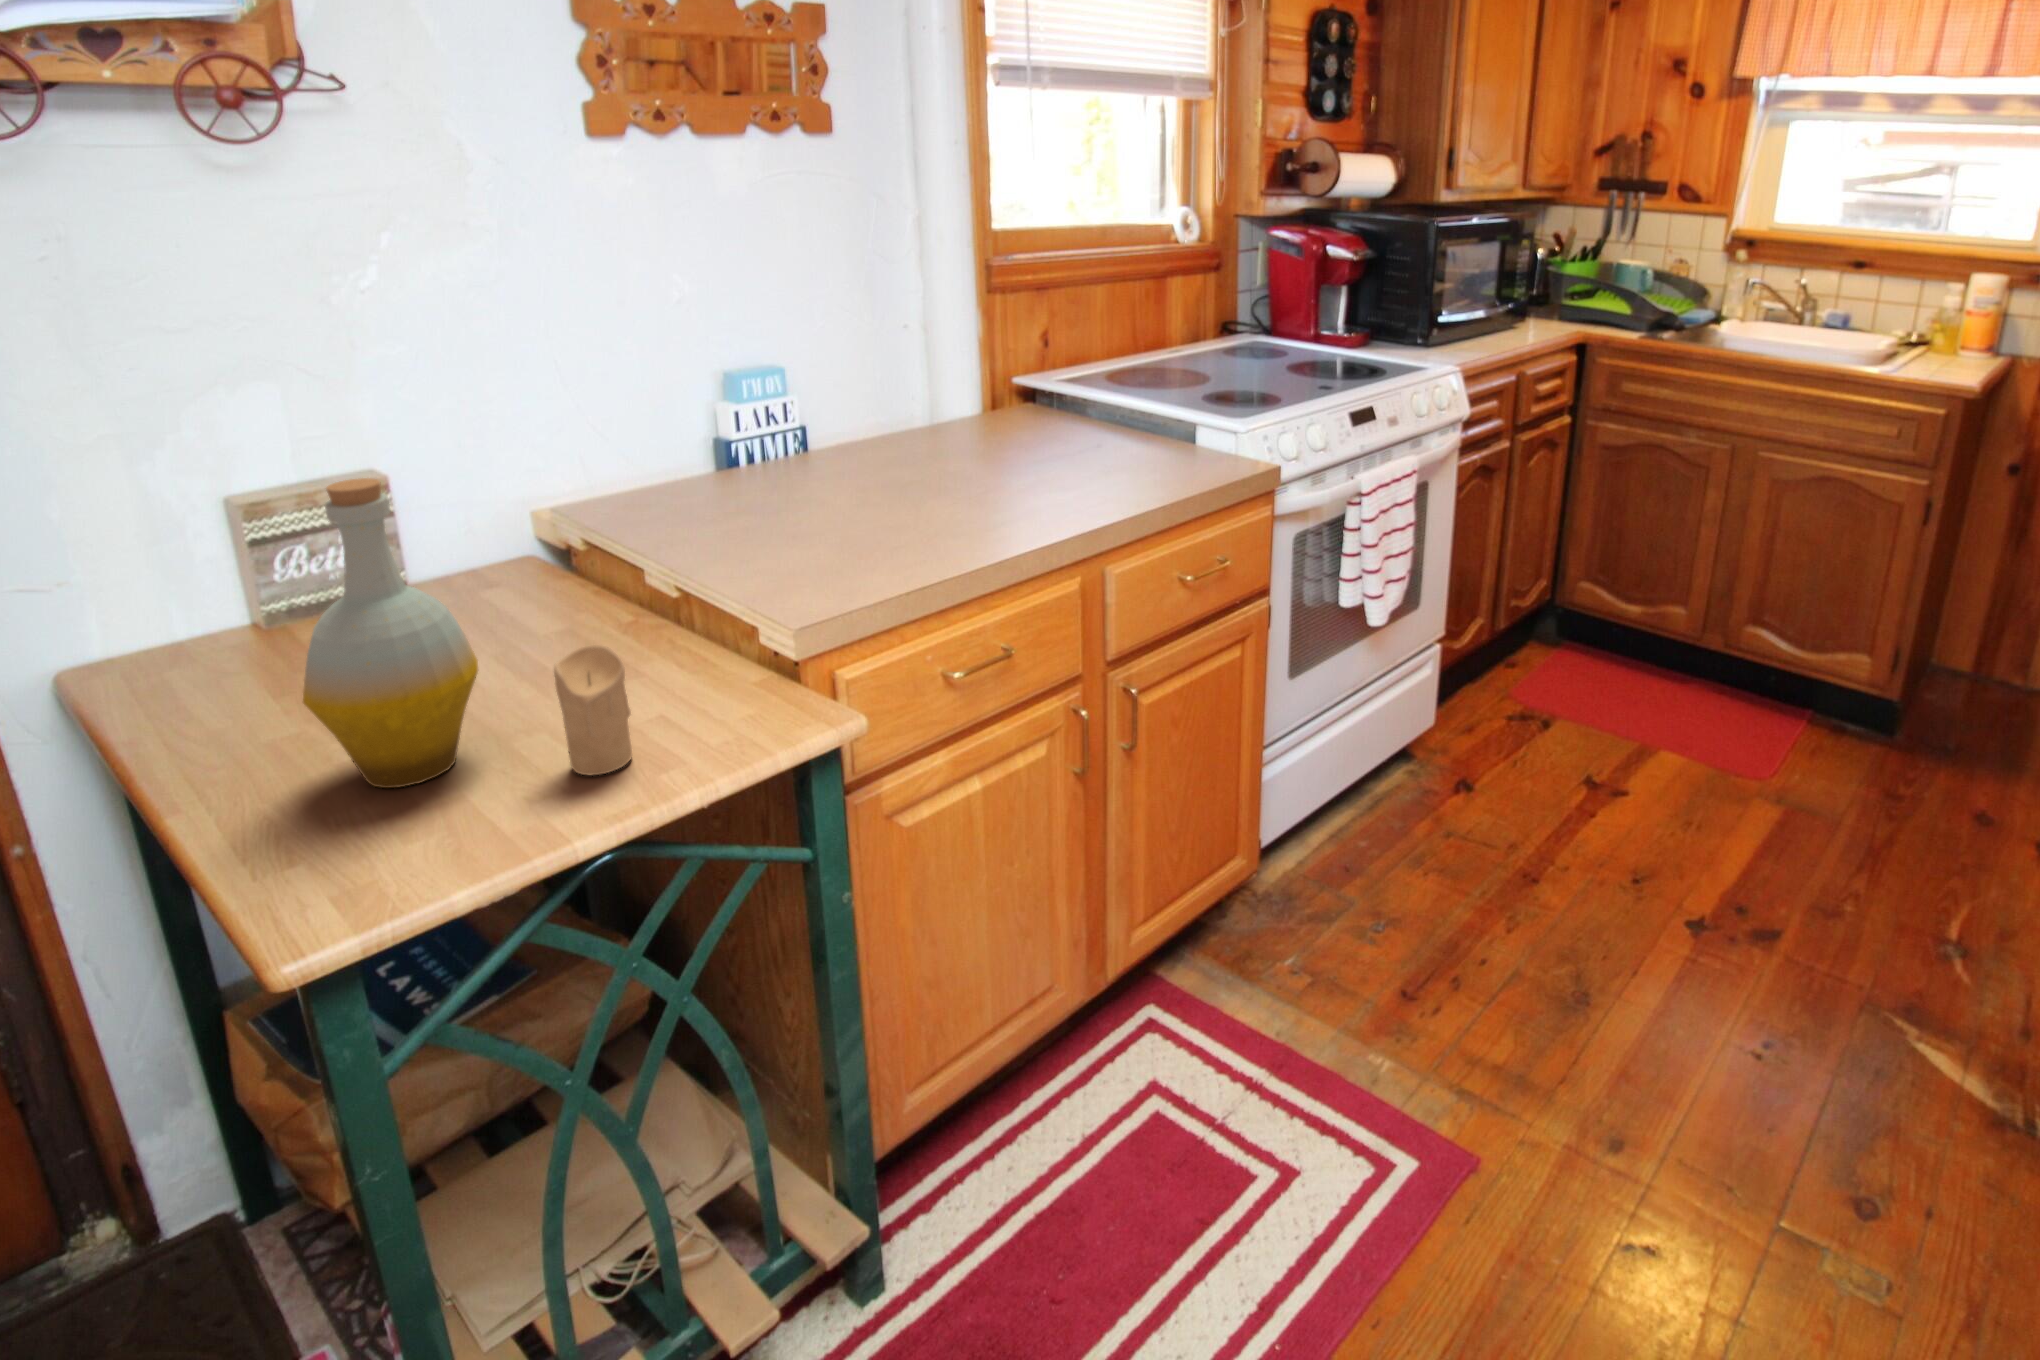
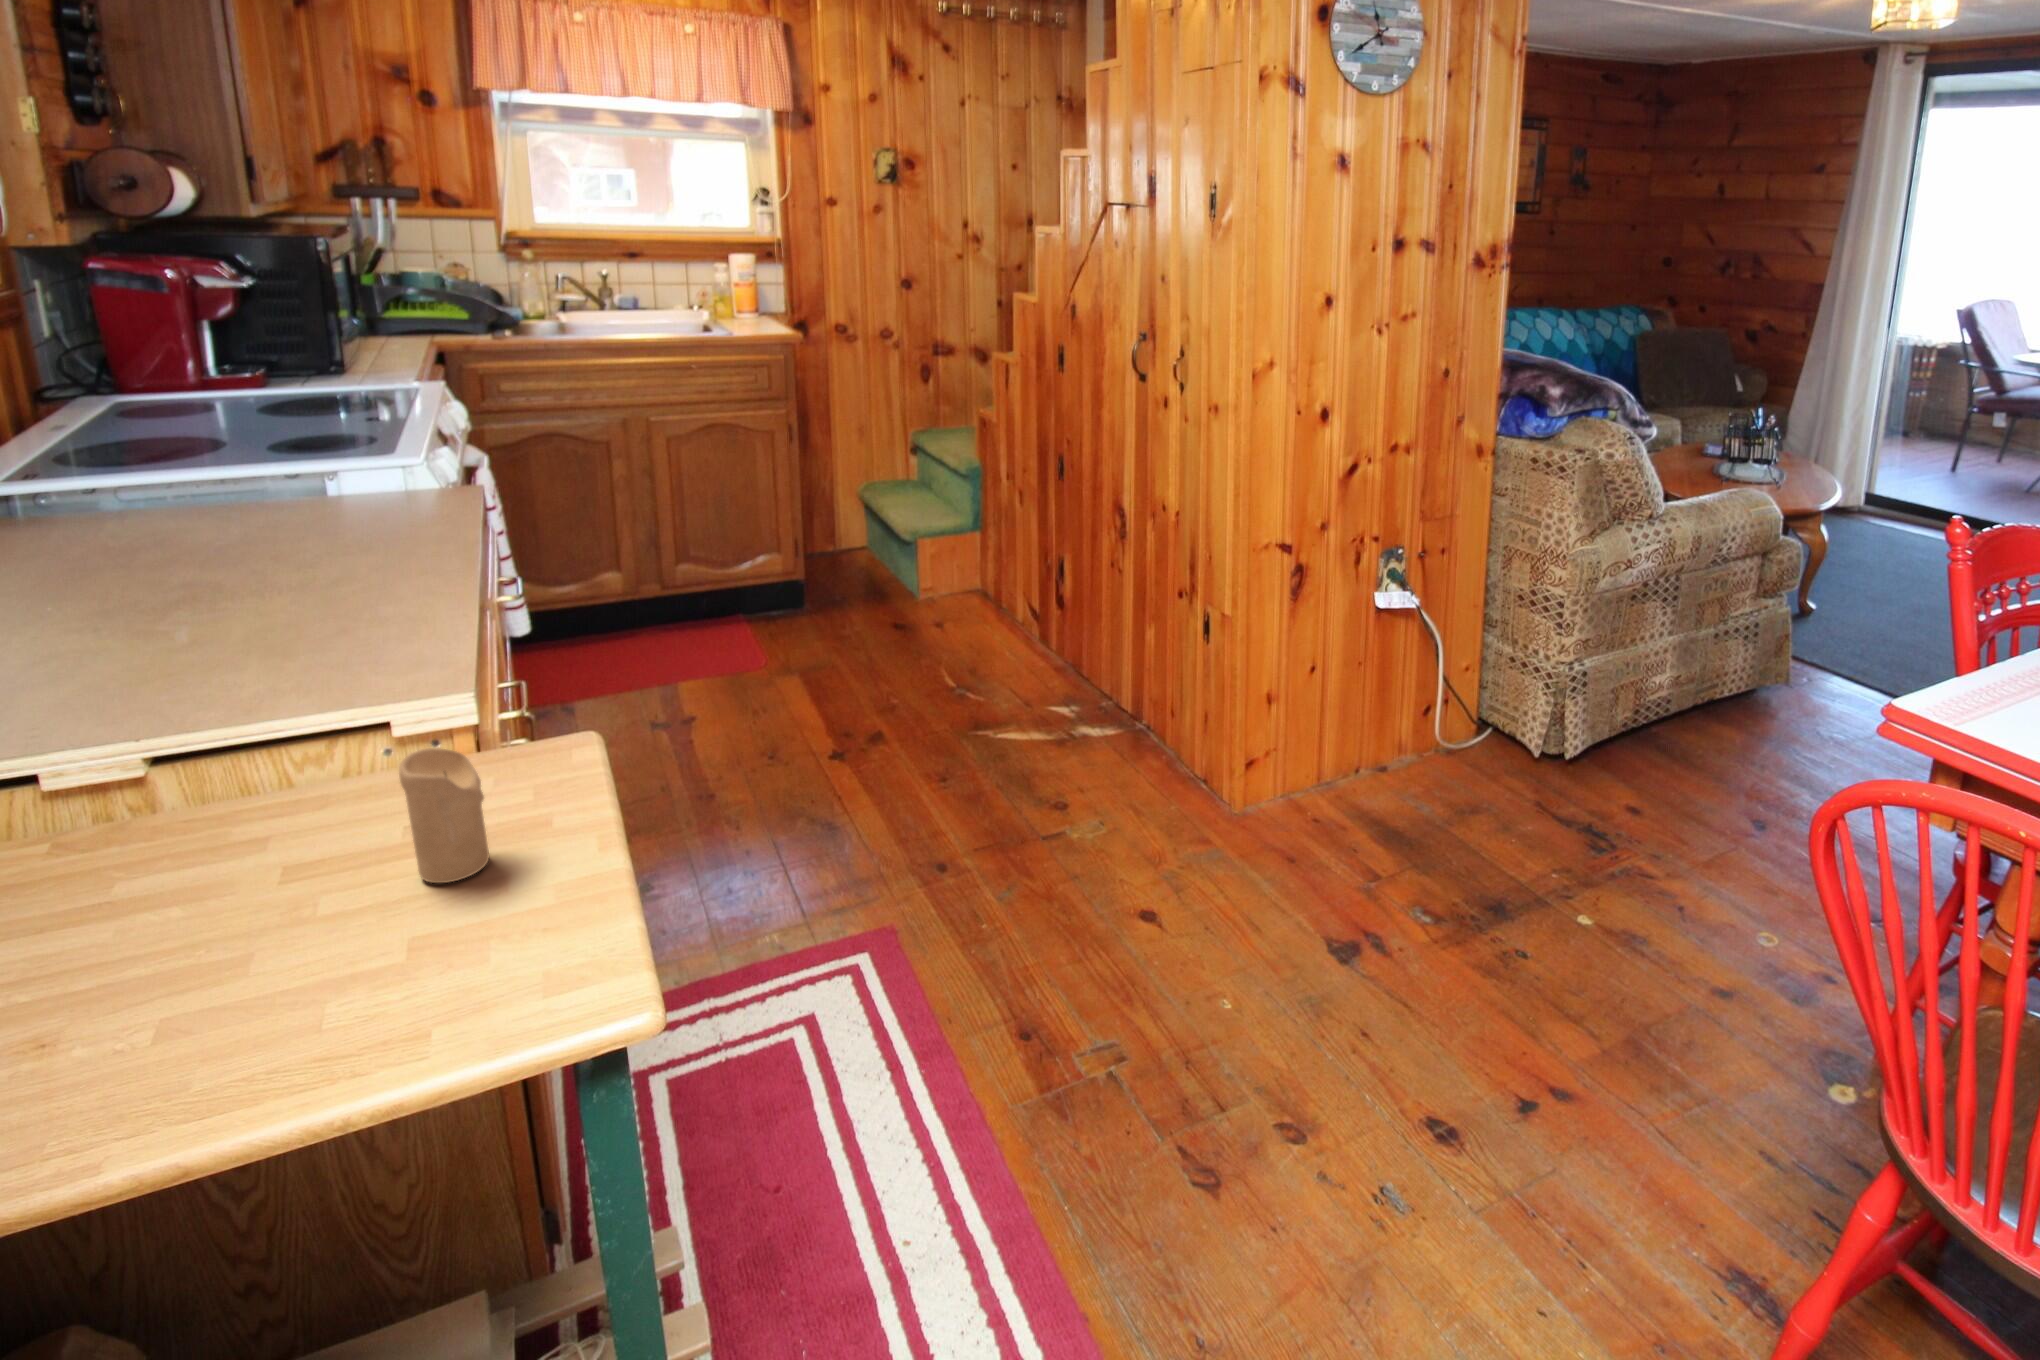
bottle: present [303,478,478,788] -> none [102,642,341,1024]

